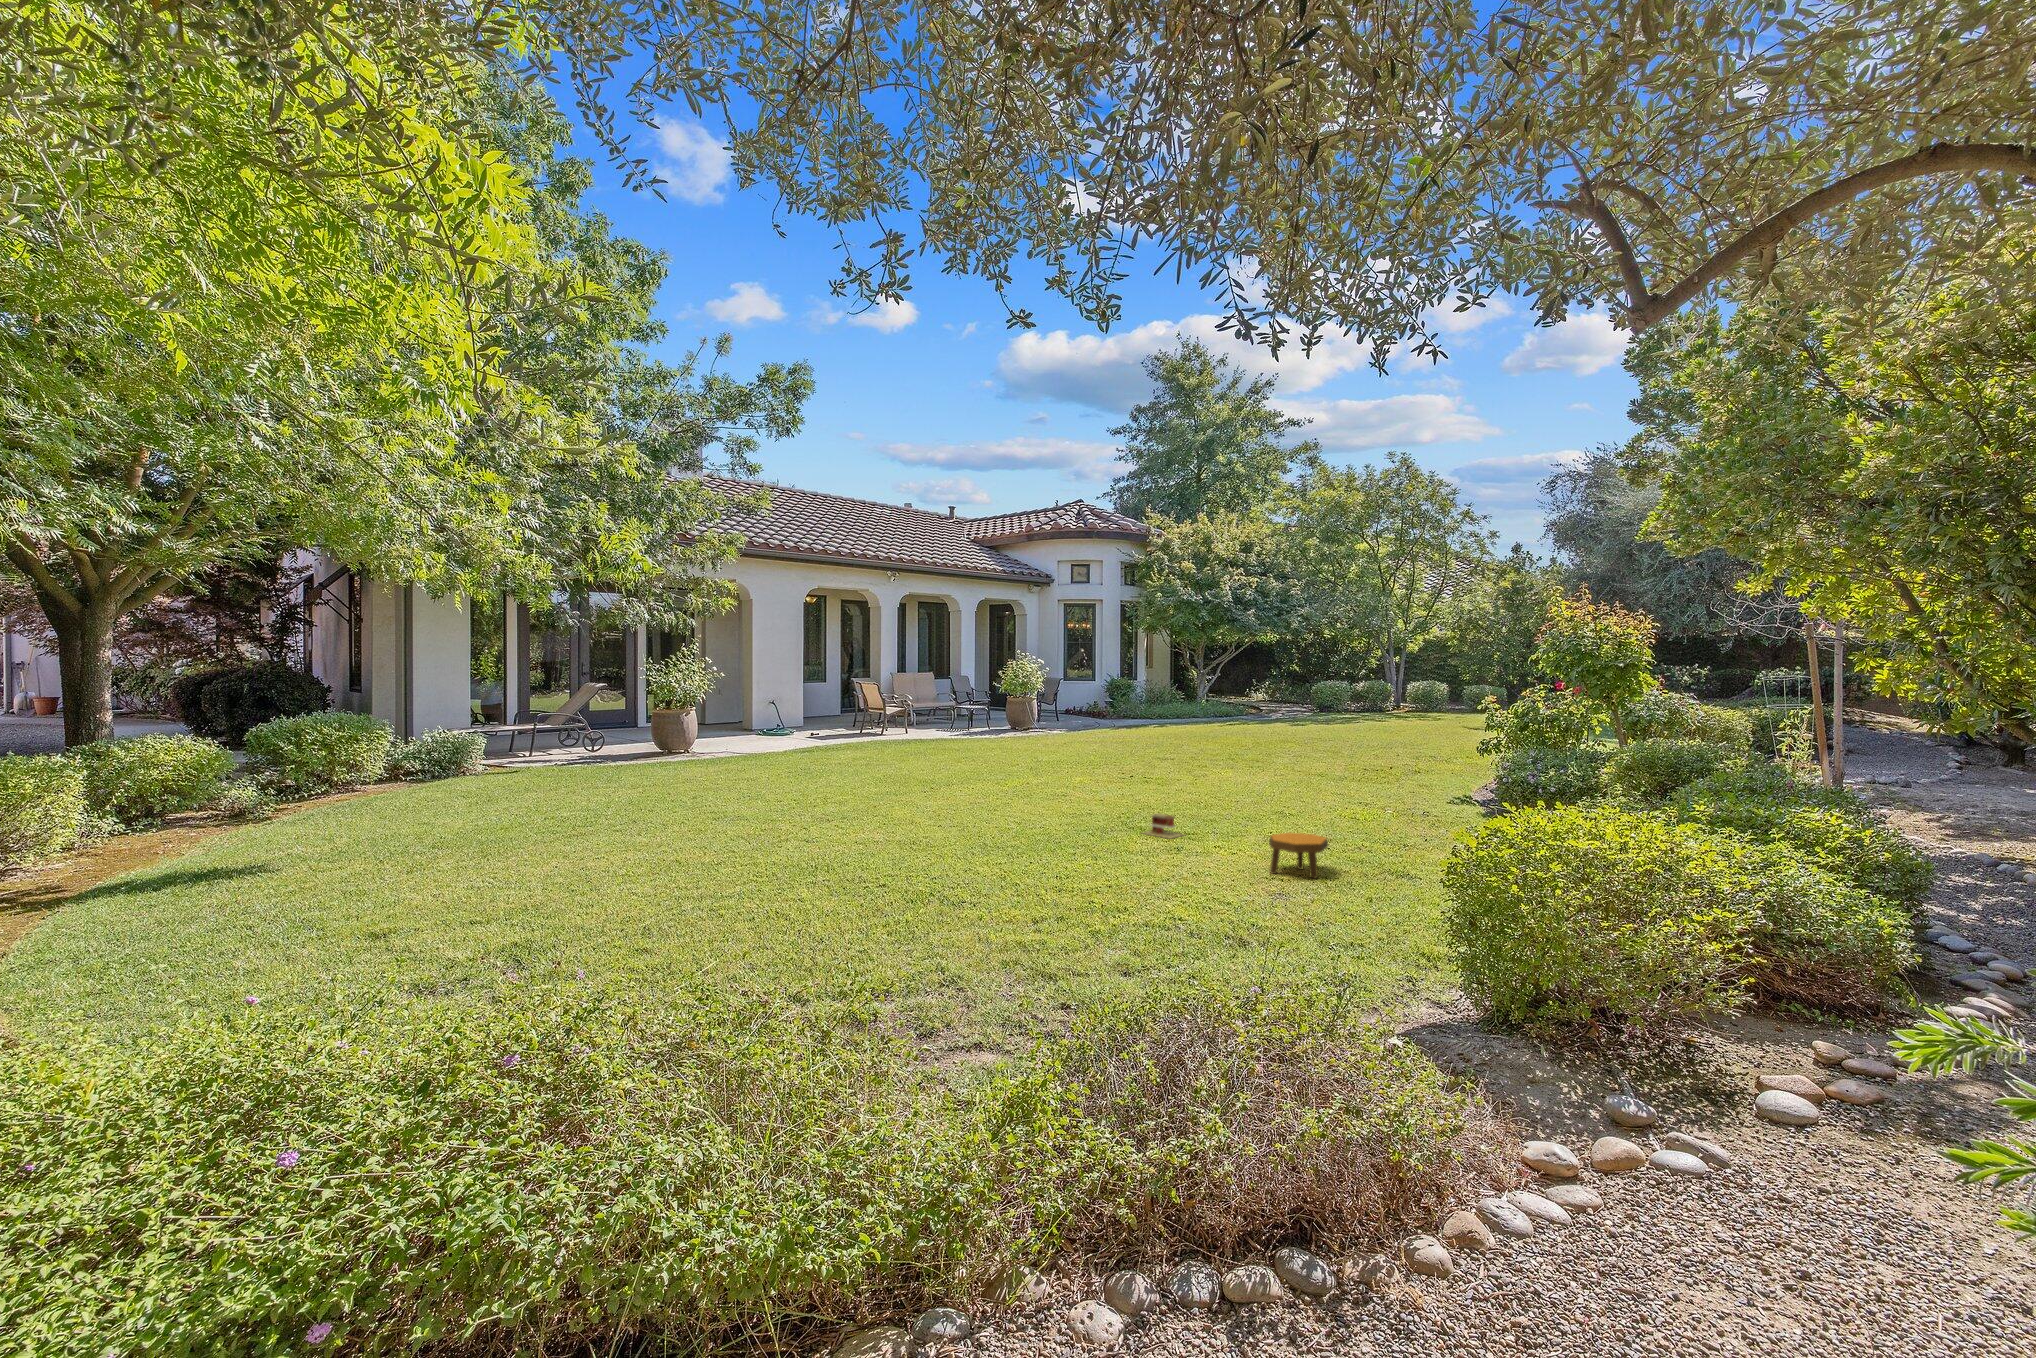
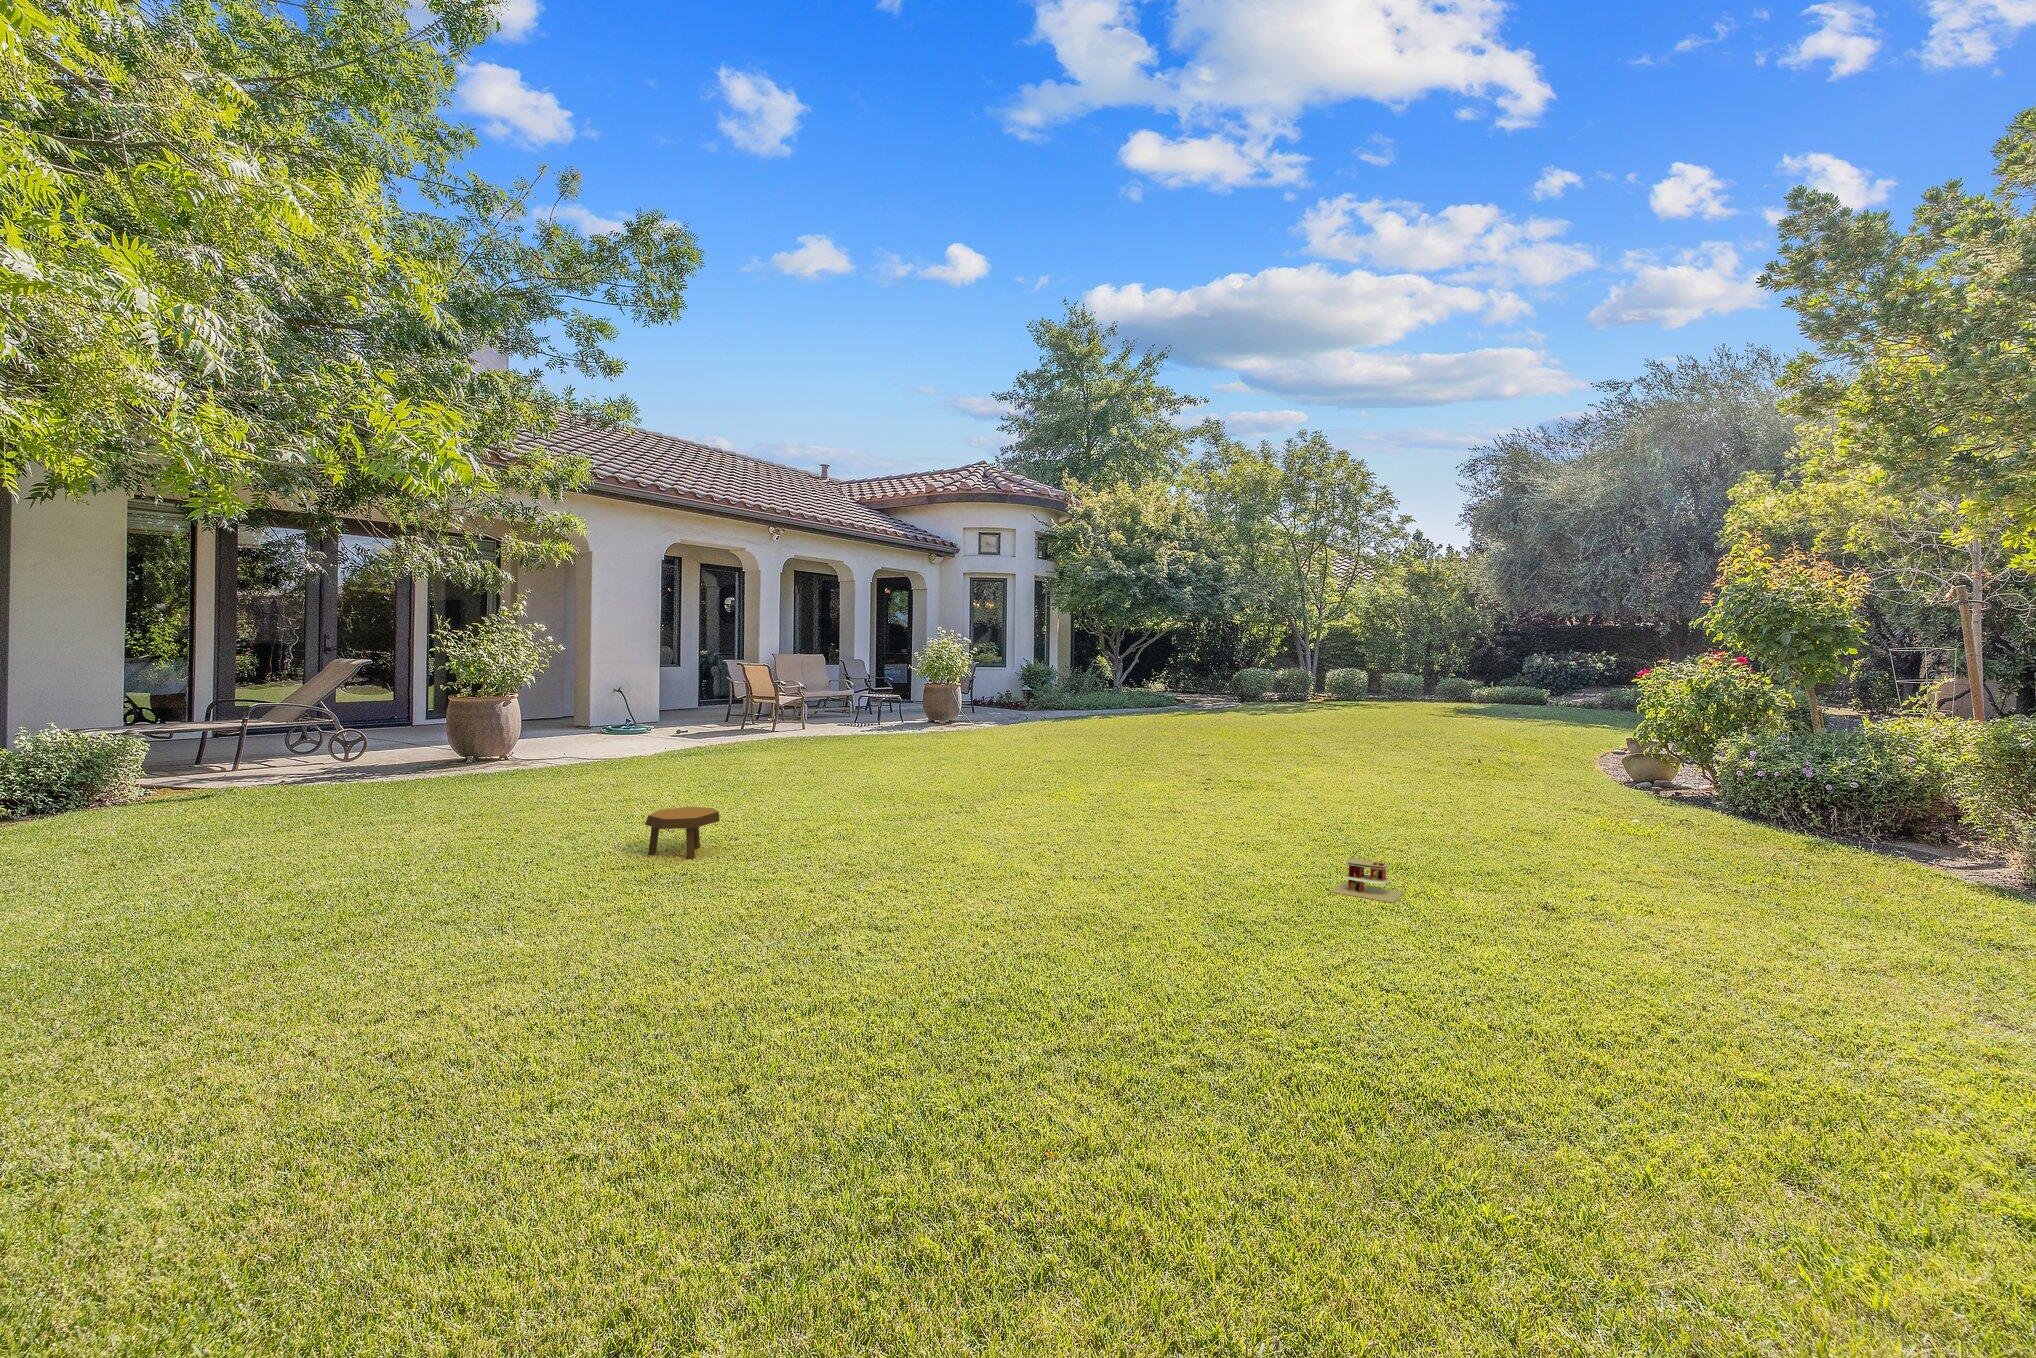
footstool: present [1269,832,1329,879] -> present [645,807,719,859]

